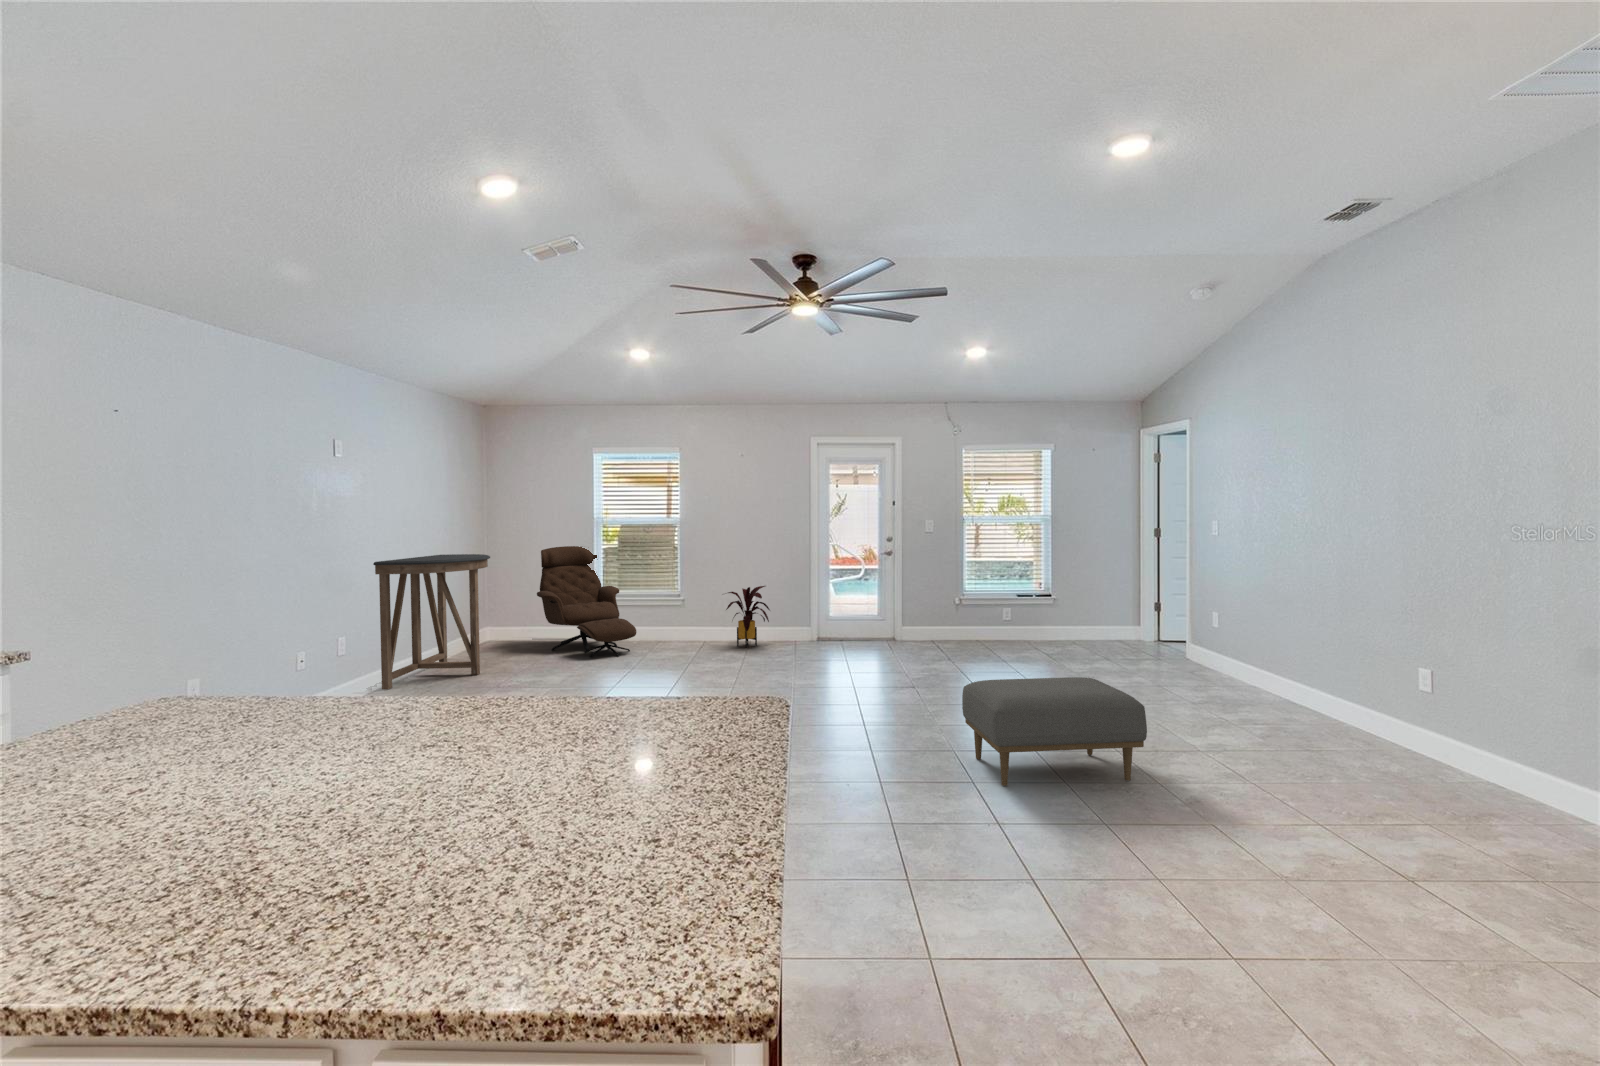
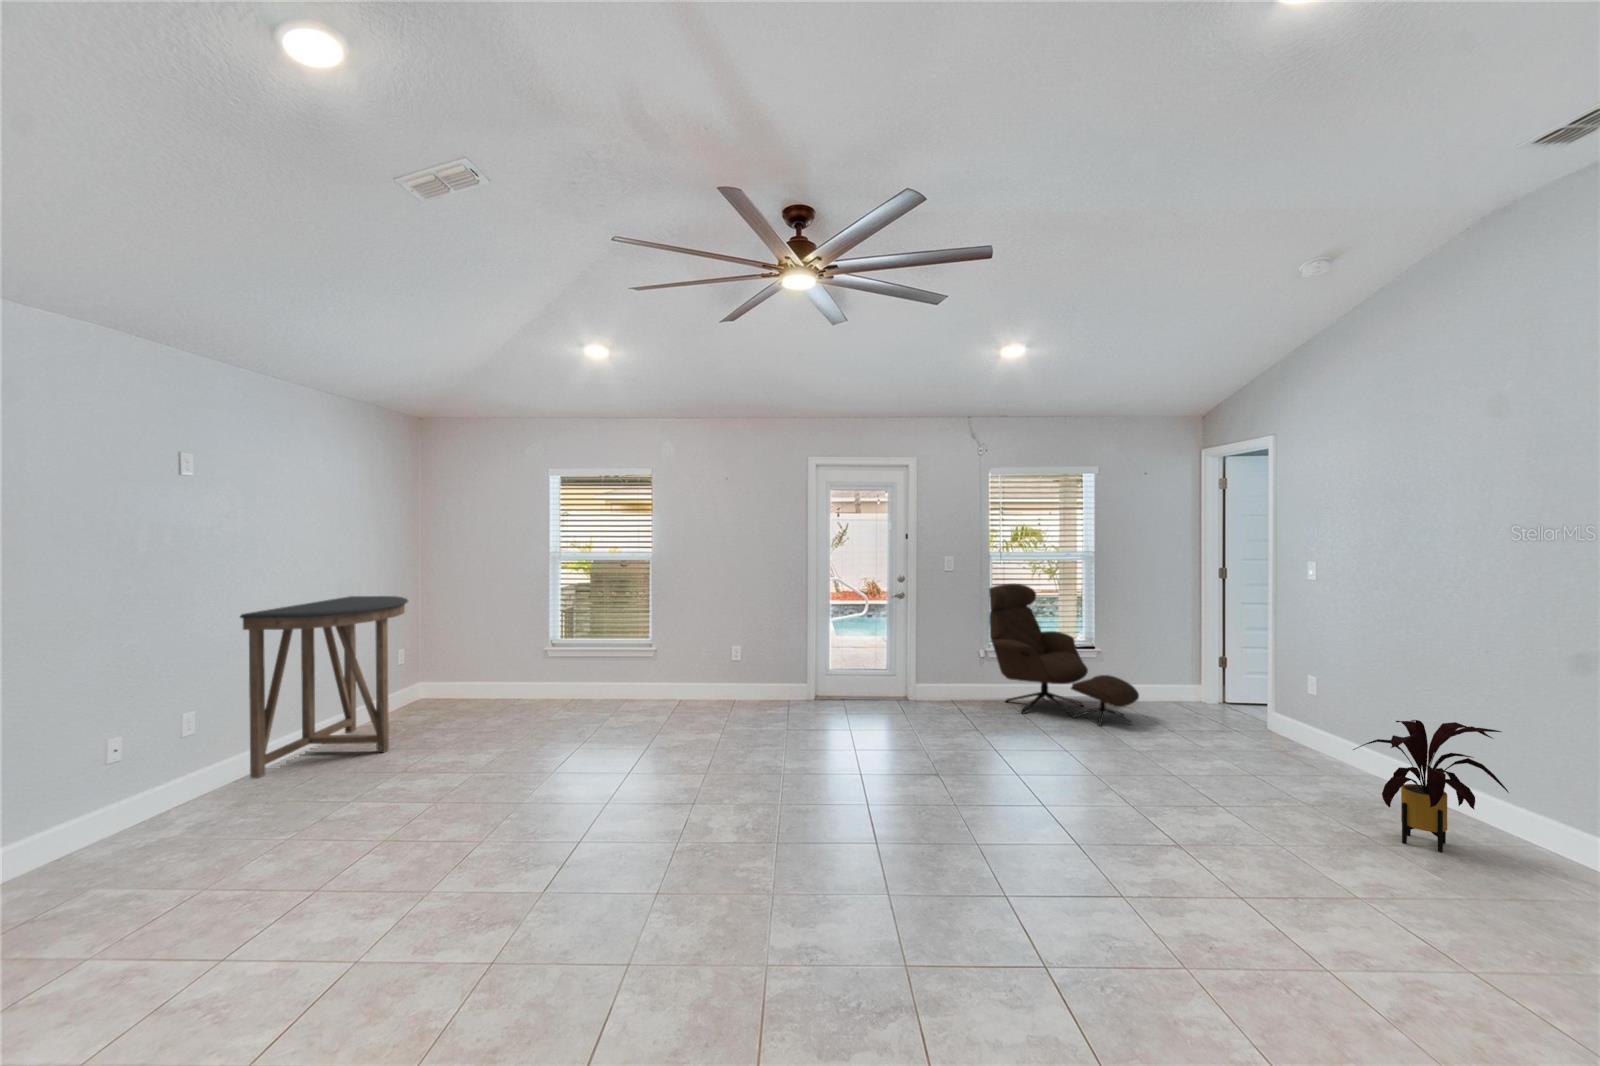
lounge chair: present [537,546,636,657] -> present [989,584,1139,725]
house plant: present [726,586,770,648] -> present [1353,720,1509,852]
ottoman: present [962,677,1147,786] -> none [1023,816,1322,1010]

